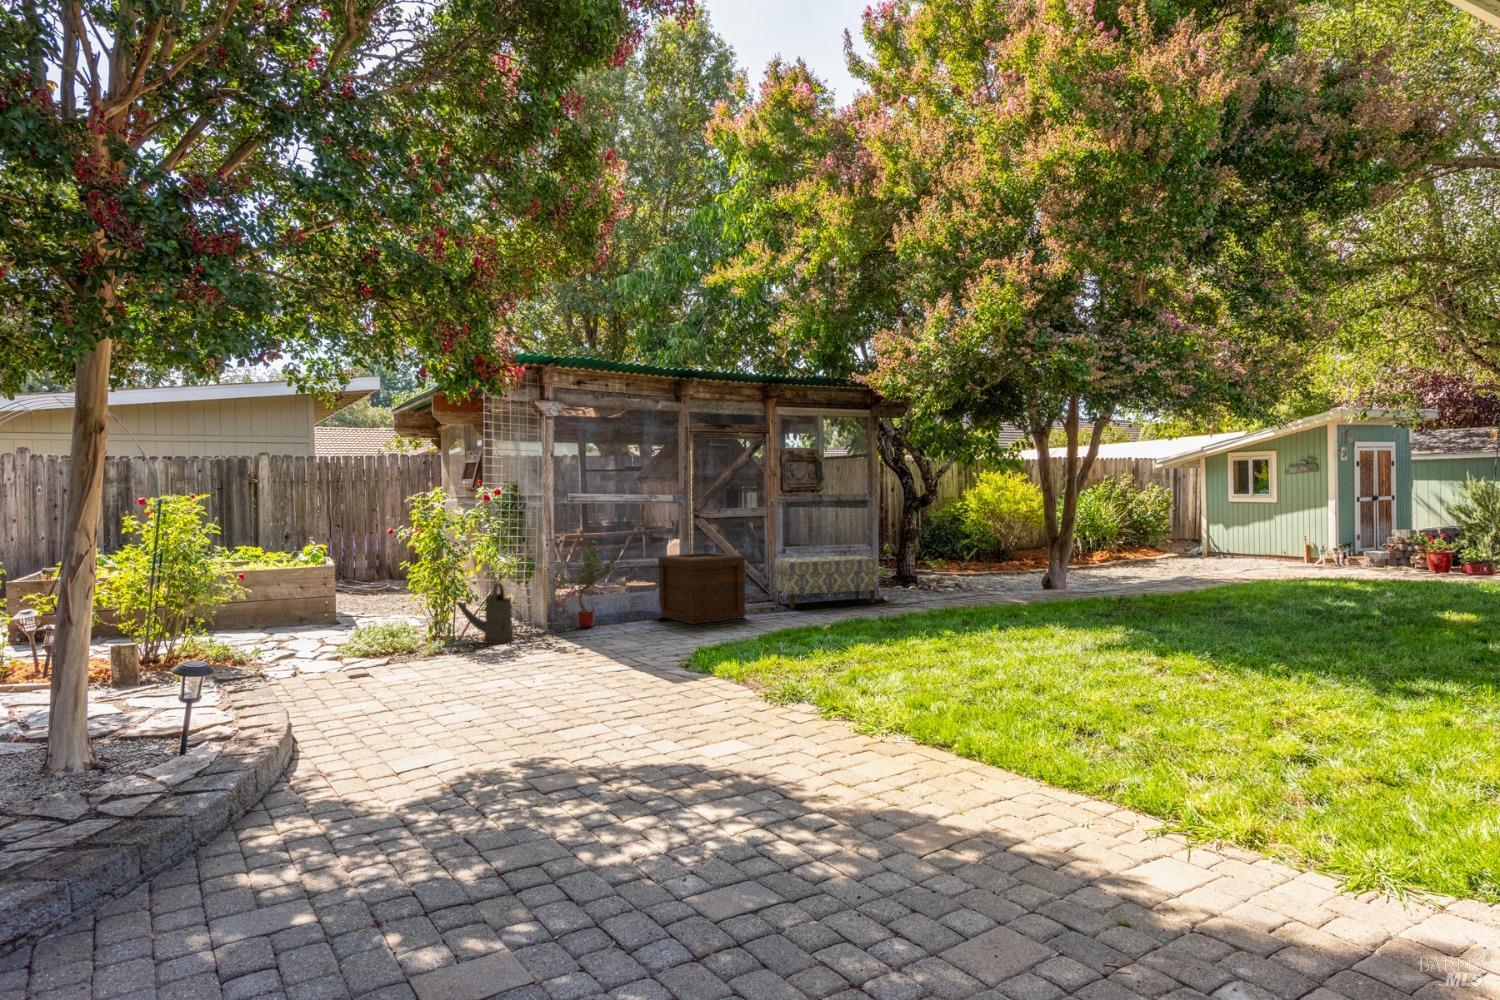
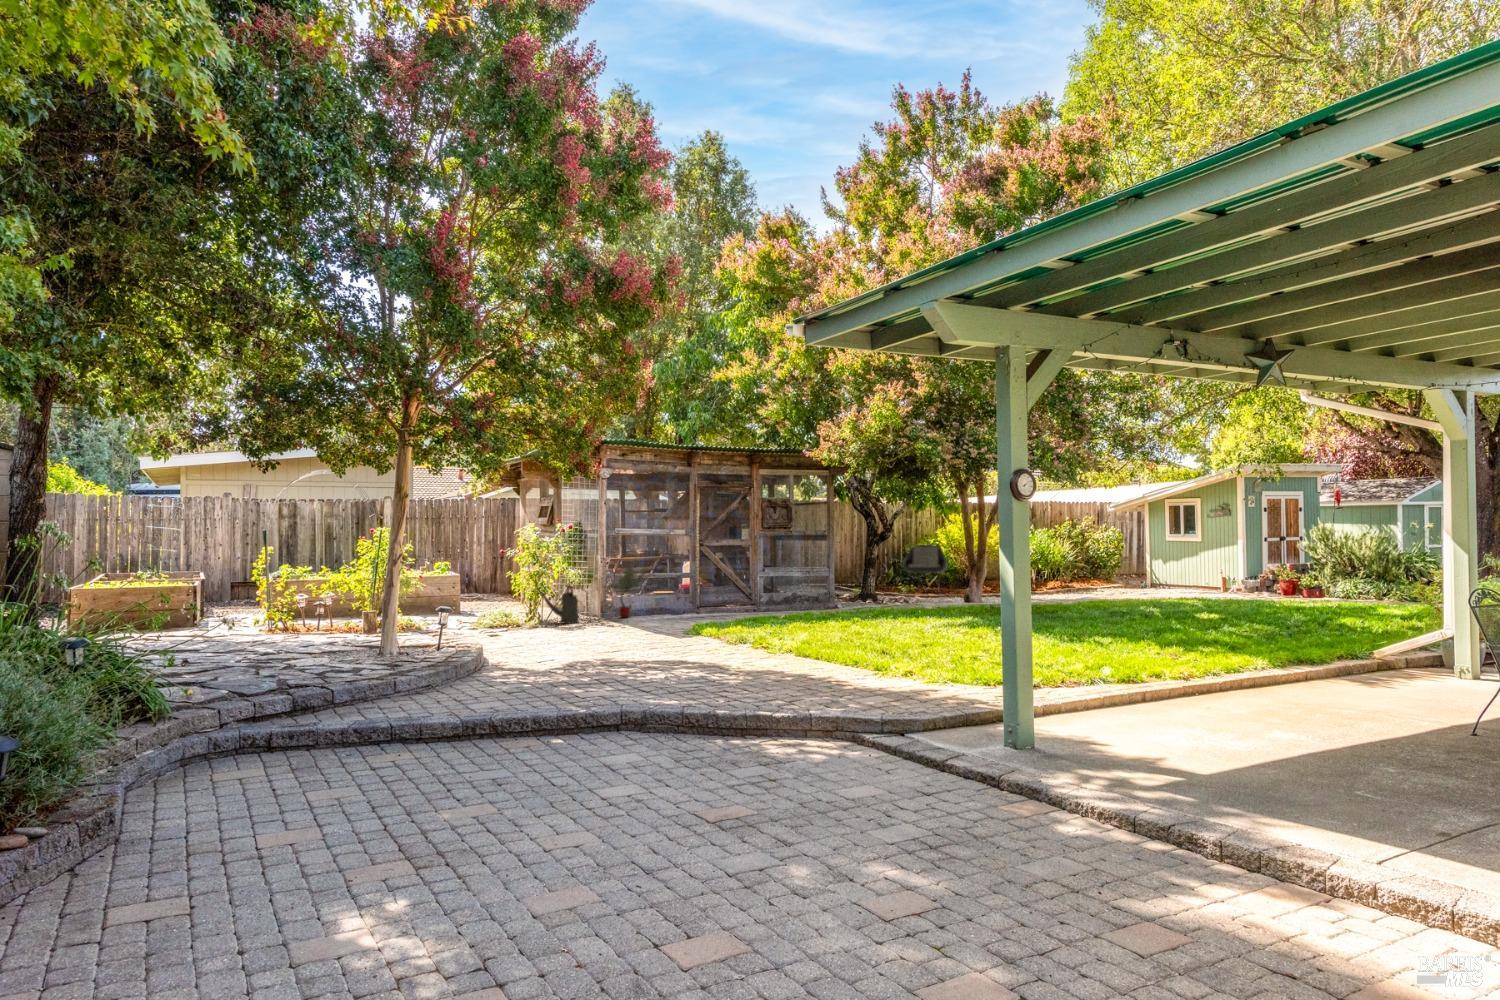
lounge chair: none [942,510,1001,572] -> present [902,545,947,593]
wooden crate: present [658,552,745,624] -> none [674,570,732,617]
bench: present [775,555,878,608] -> none [757,575,830,610]

